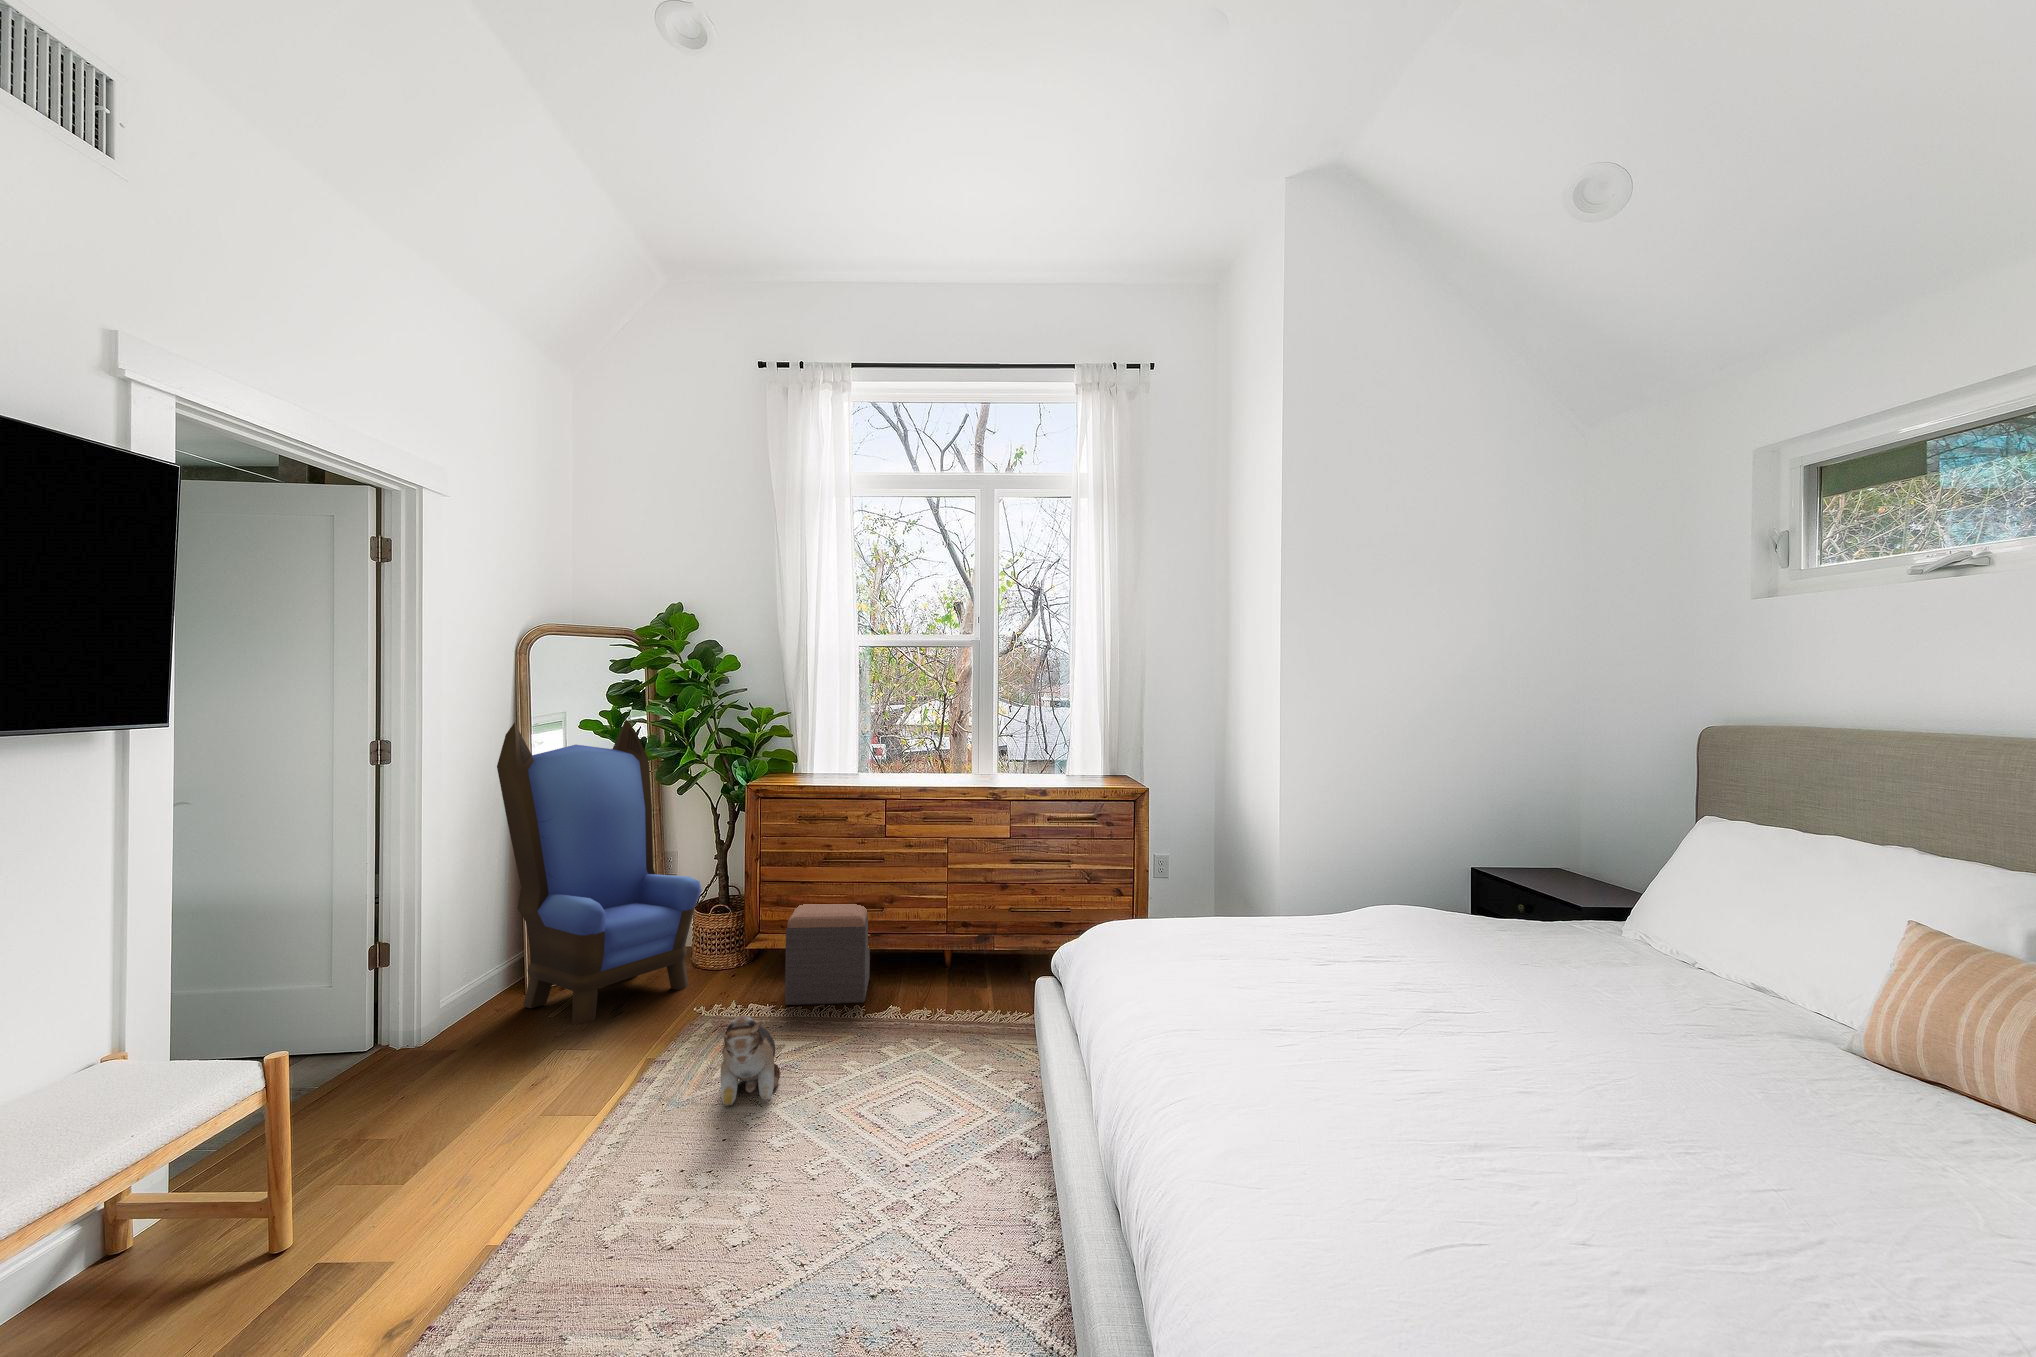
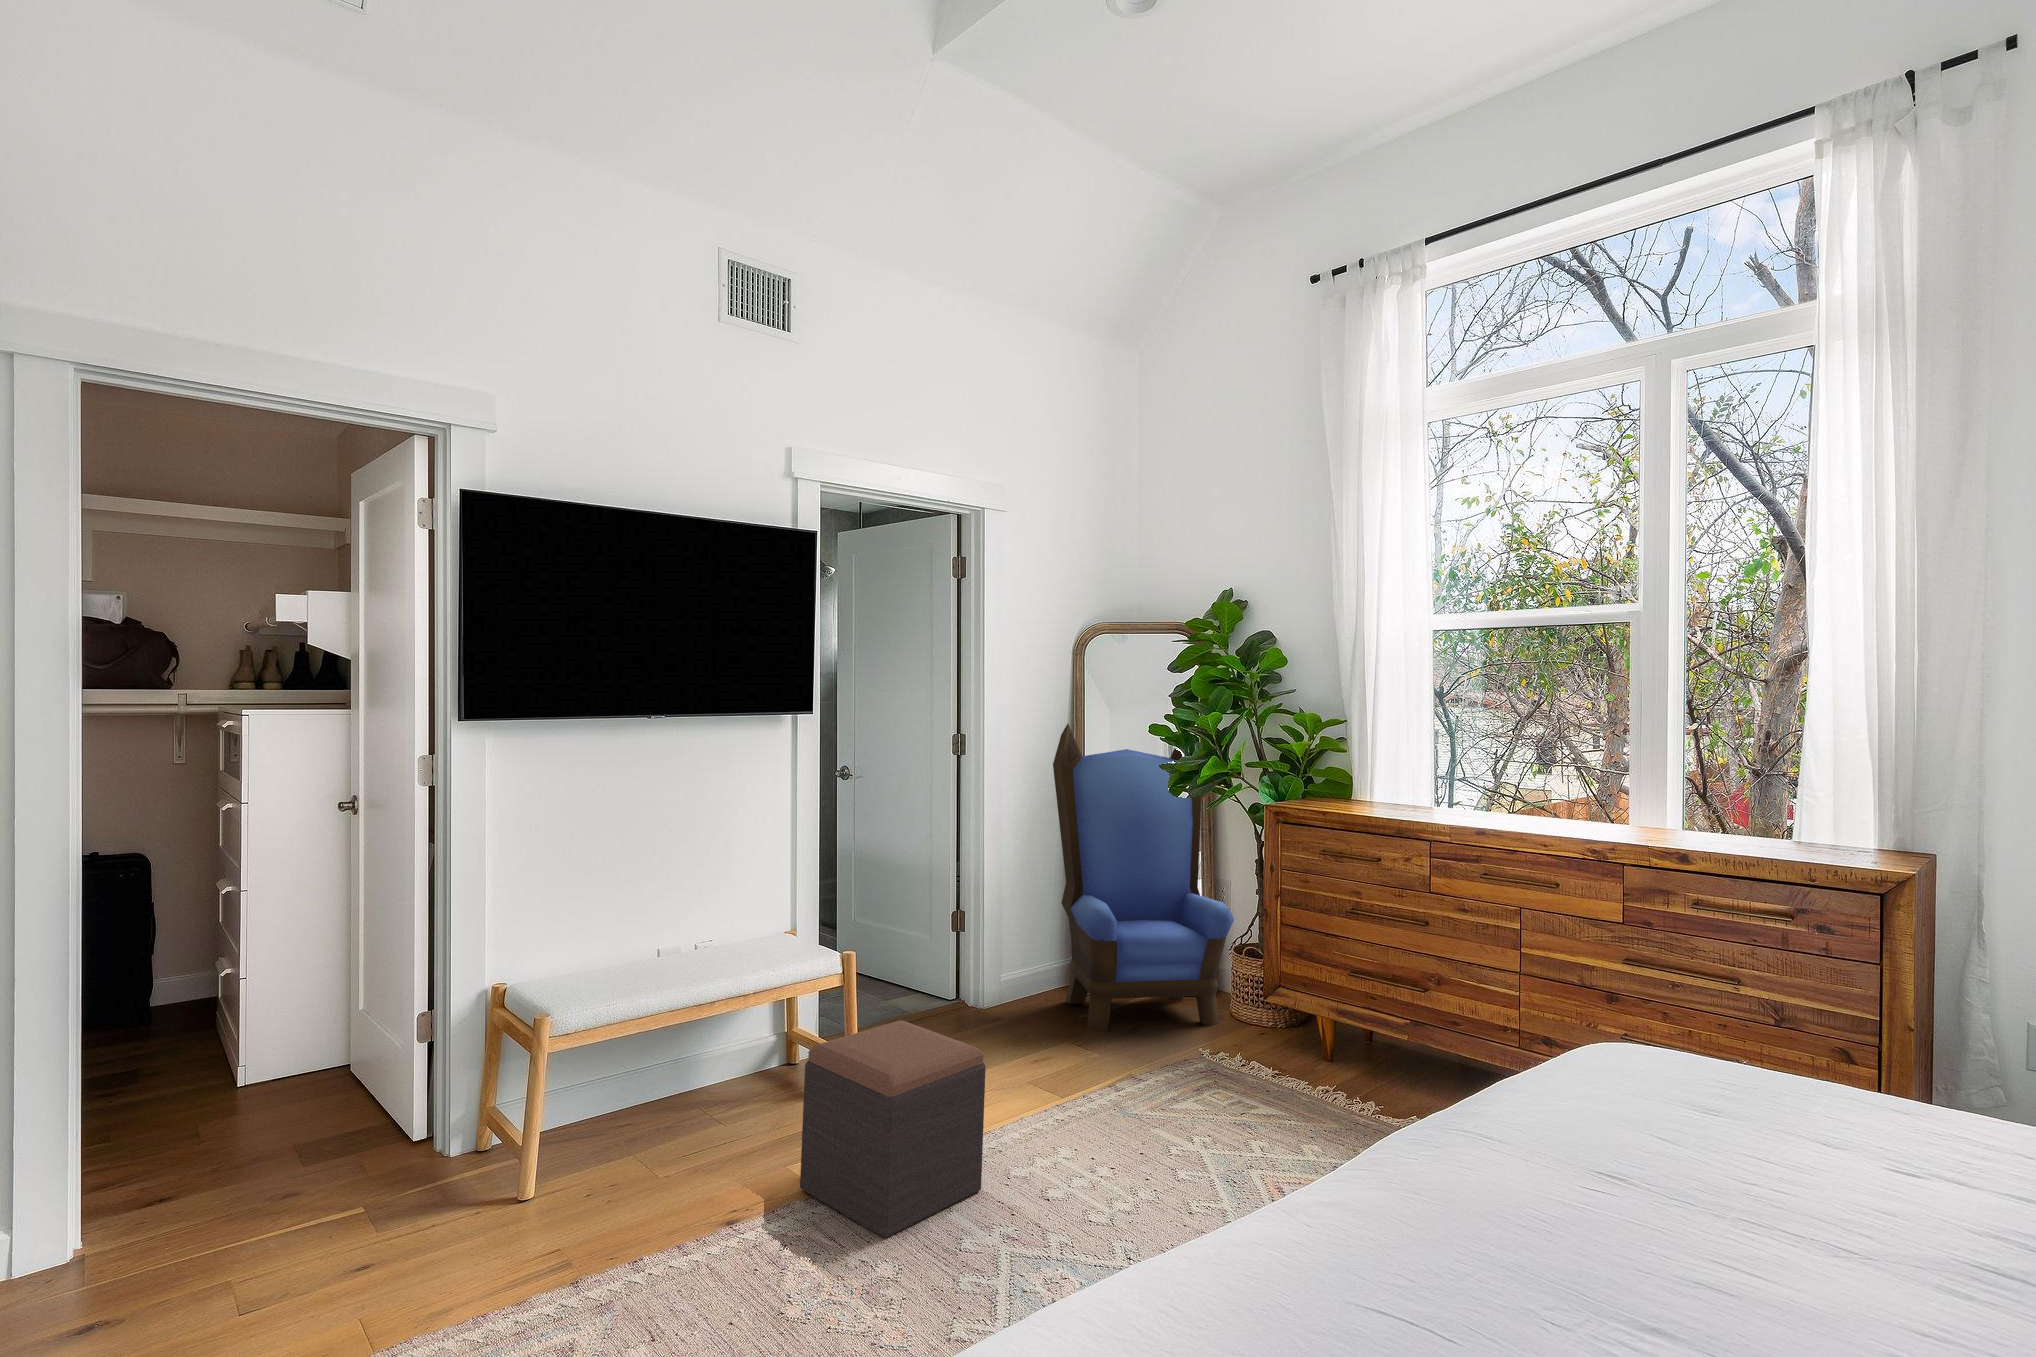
footstool: present [785,904,870,1005] -> present [800,1020,986,1238]
plush toy: present [717,1015,780,1106] -> none [1103,1057,1209,1168]

